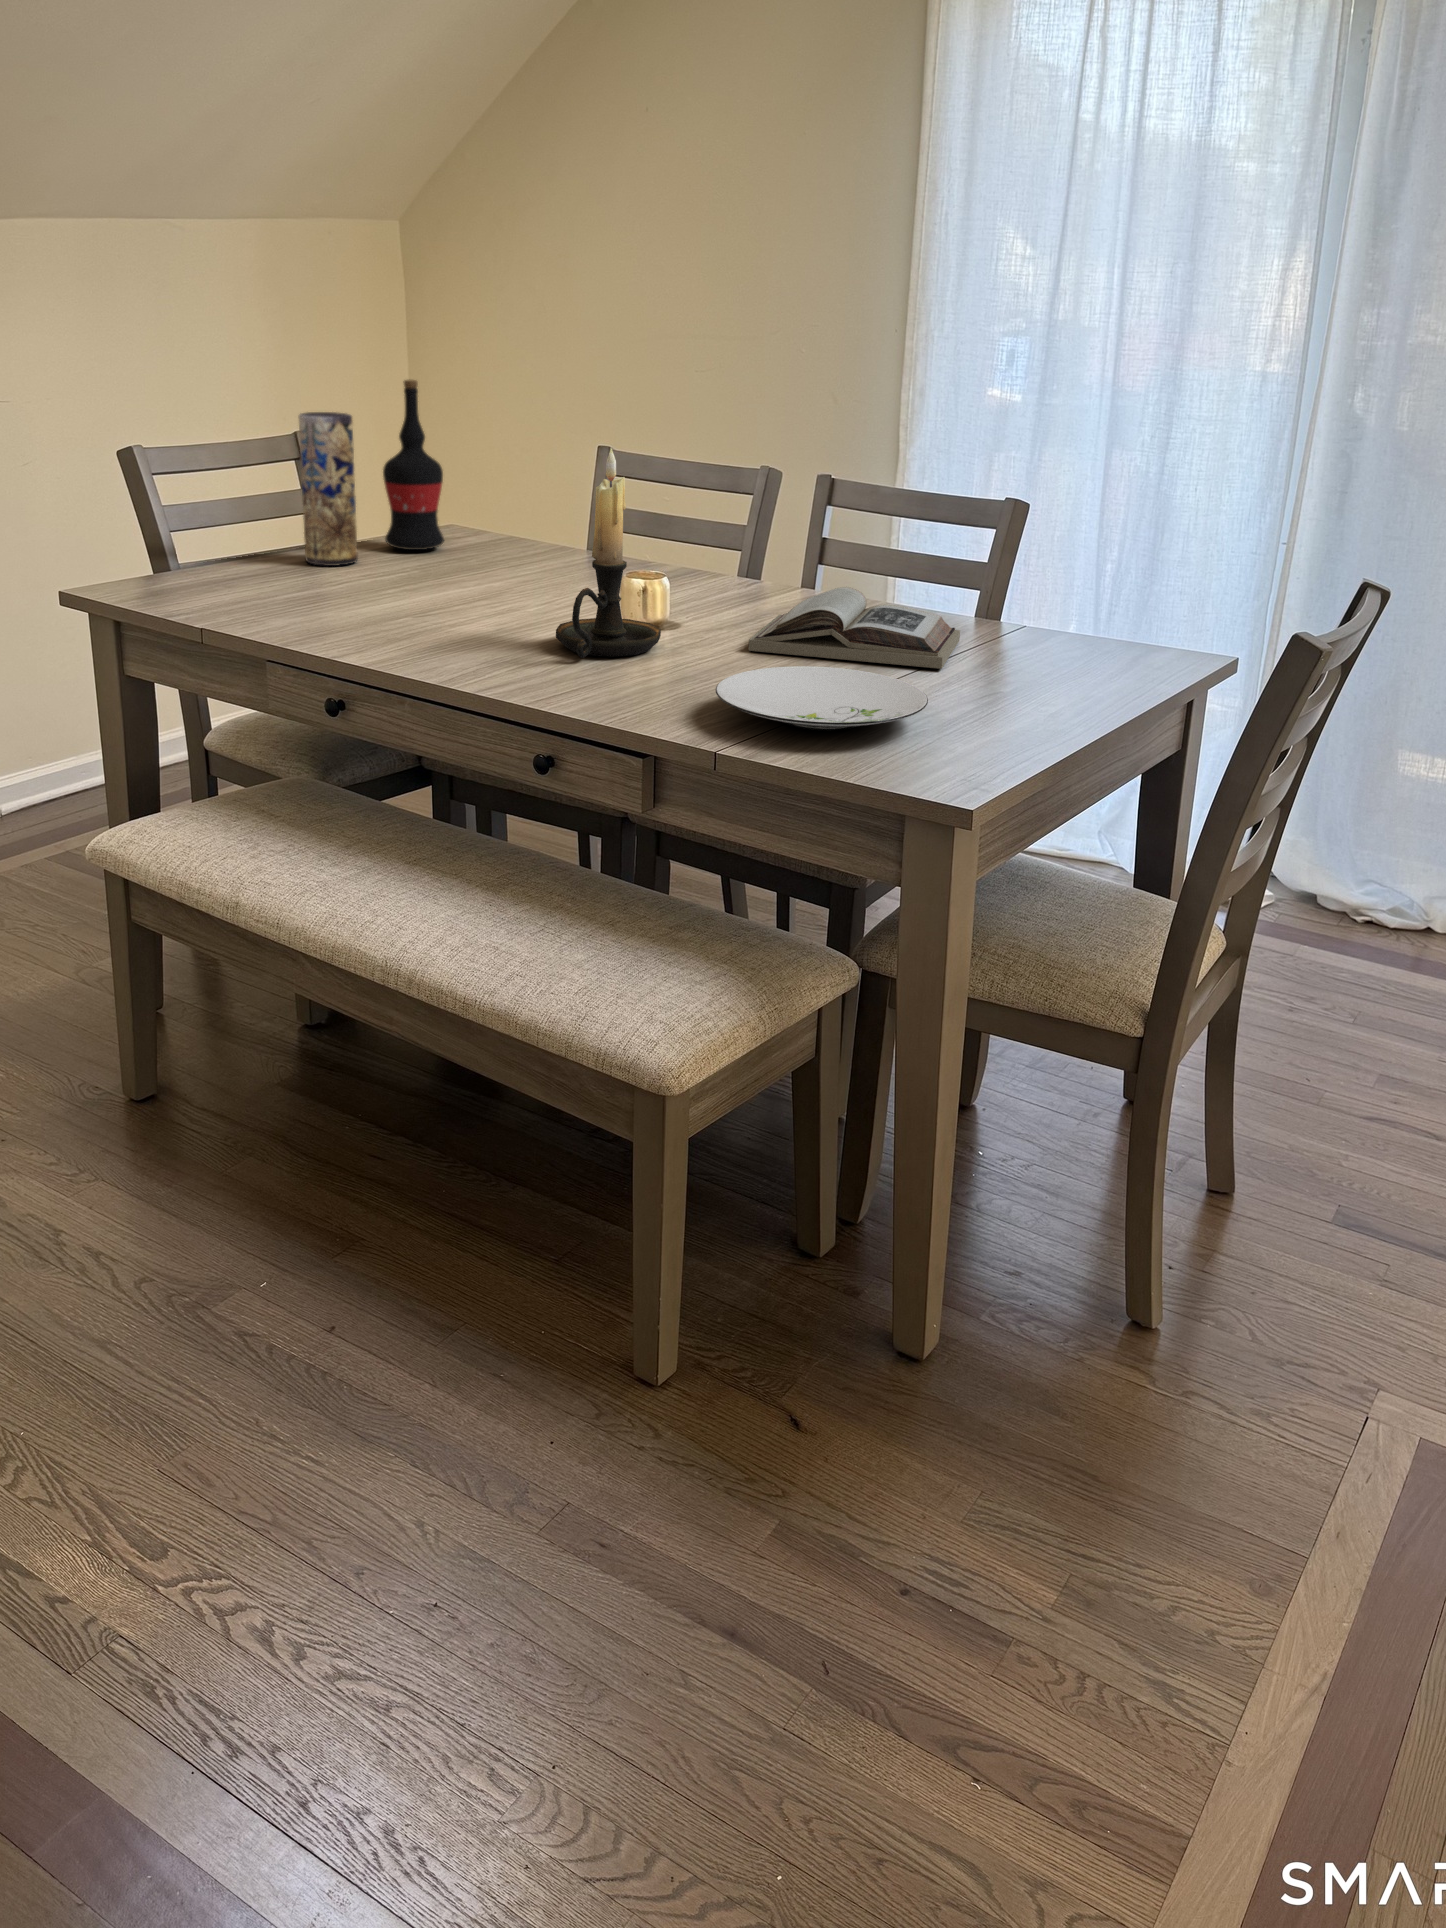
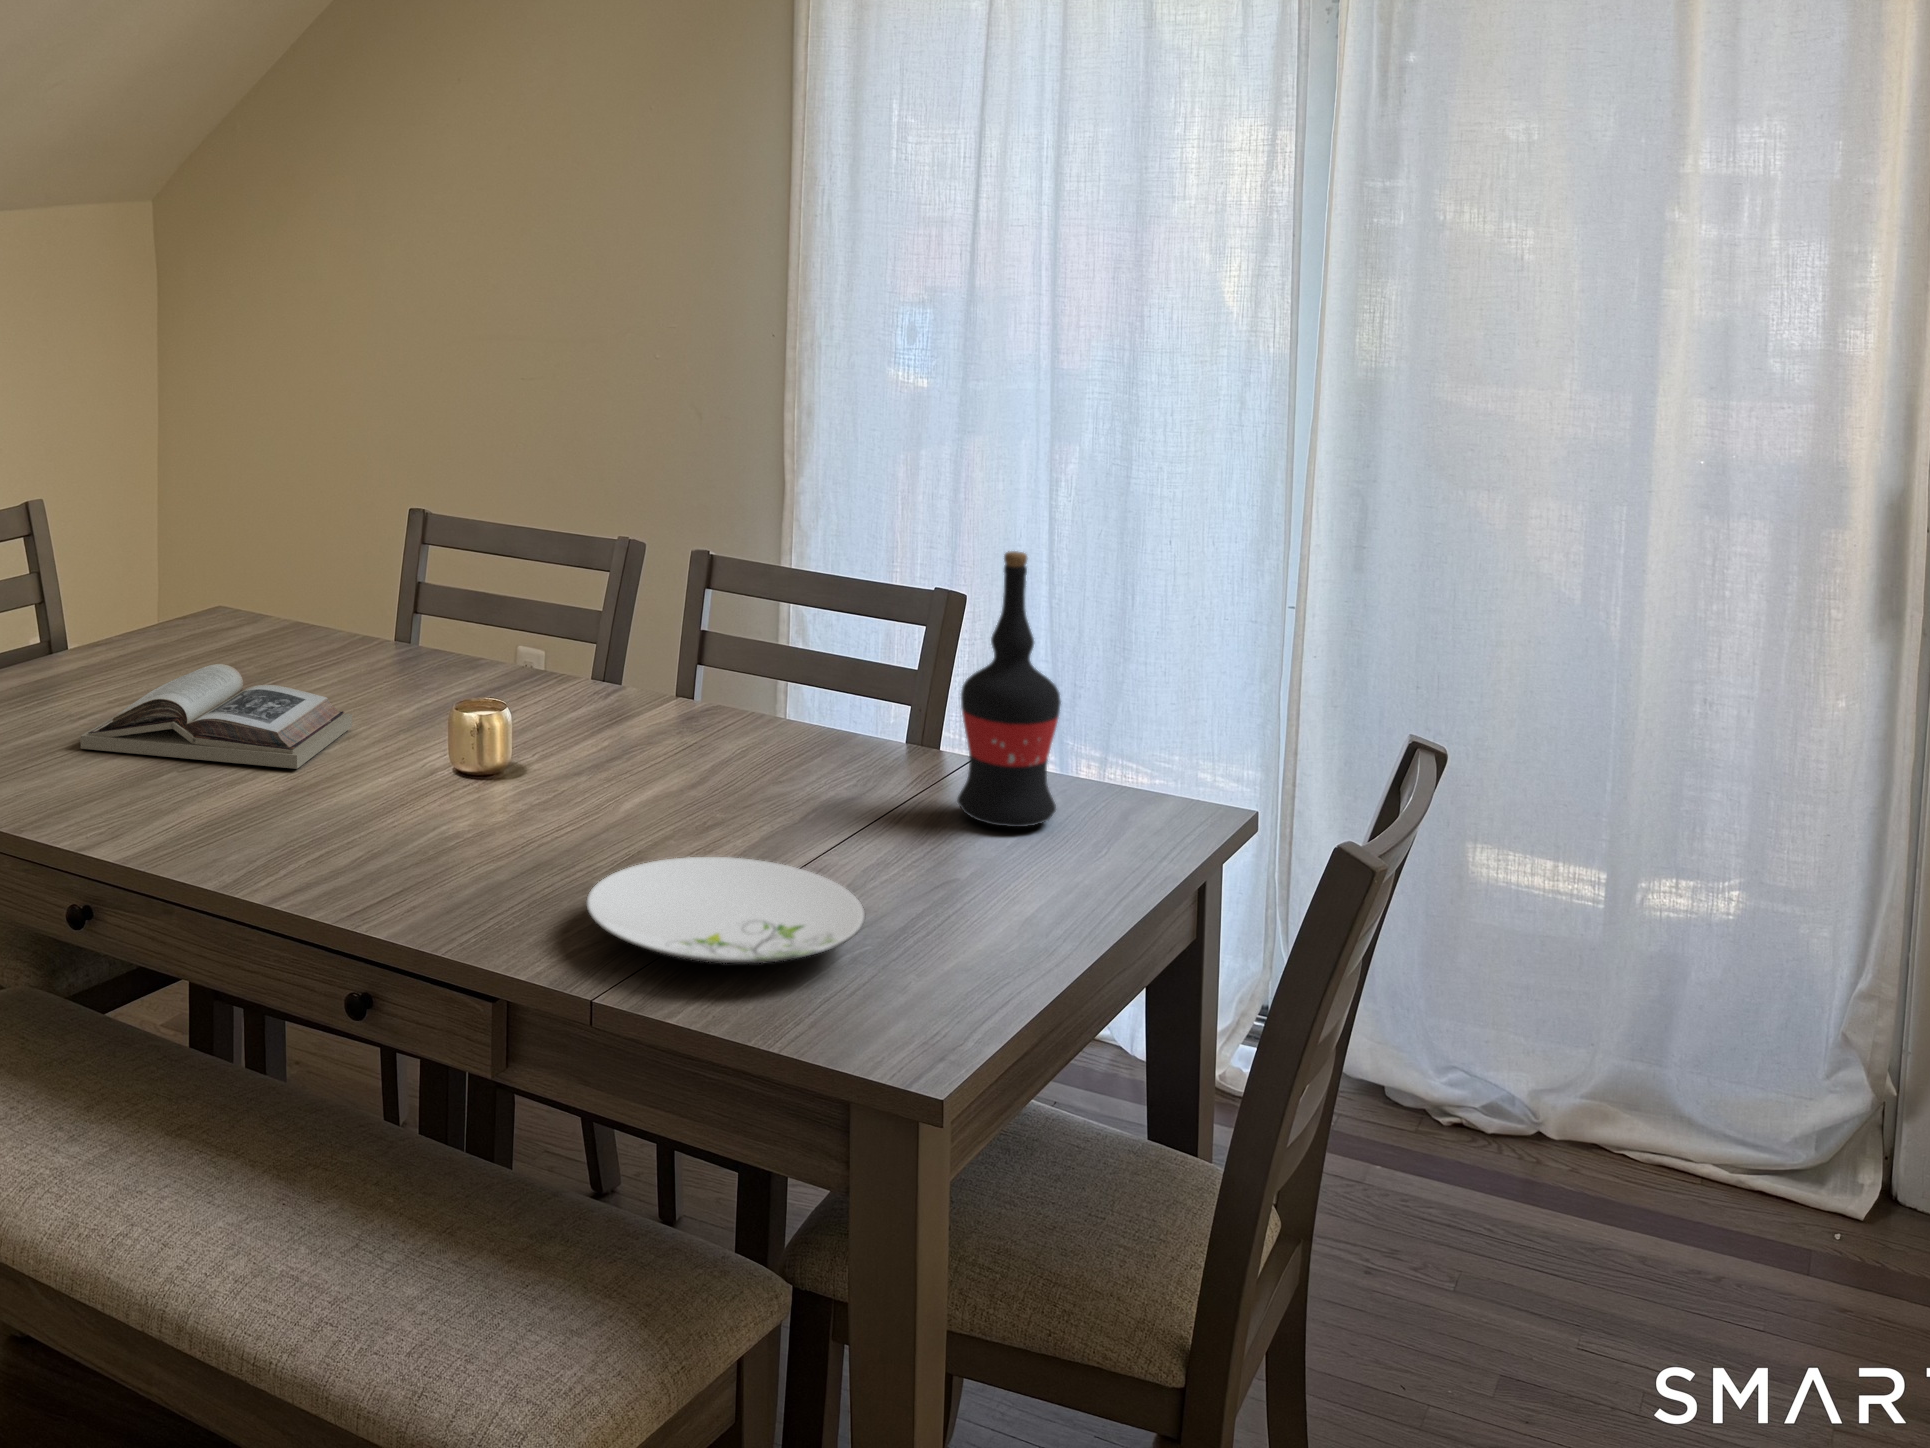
wine bottle: present [383,380,444,550] -> present [957,551,1061,827]
vase: present [299,412,358,566] -> none [37,491,105,687]
candle holder: present [556,448,661,658] -> none [369,566,505,842]
book: present [749,587,960,669] -> present [81,664,352,769]

